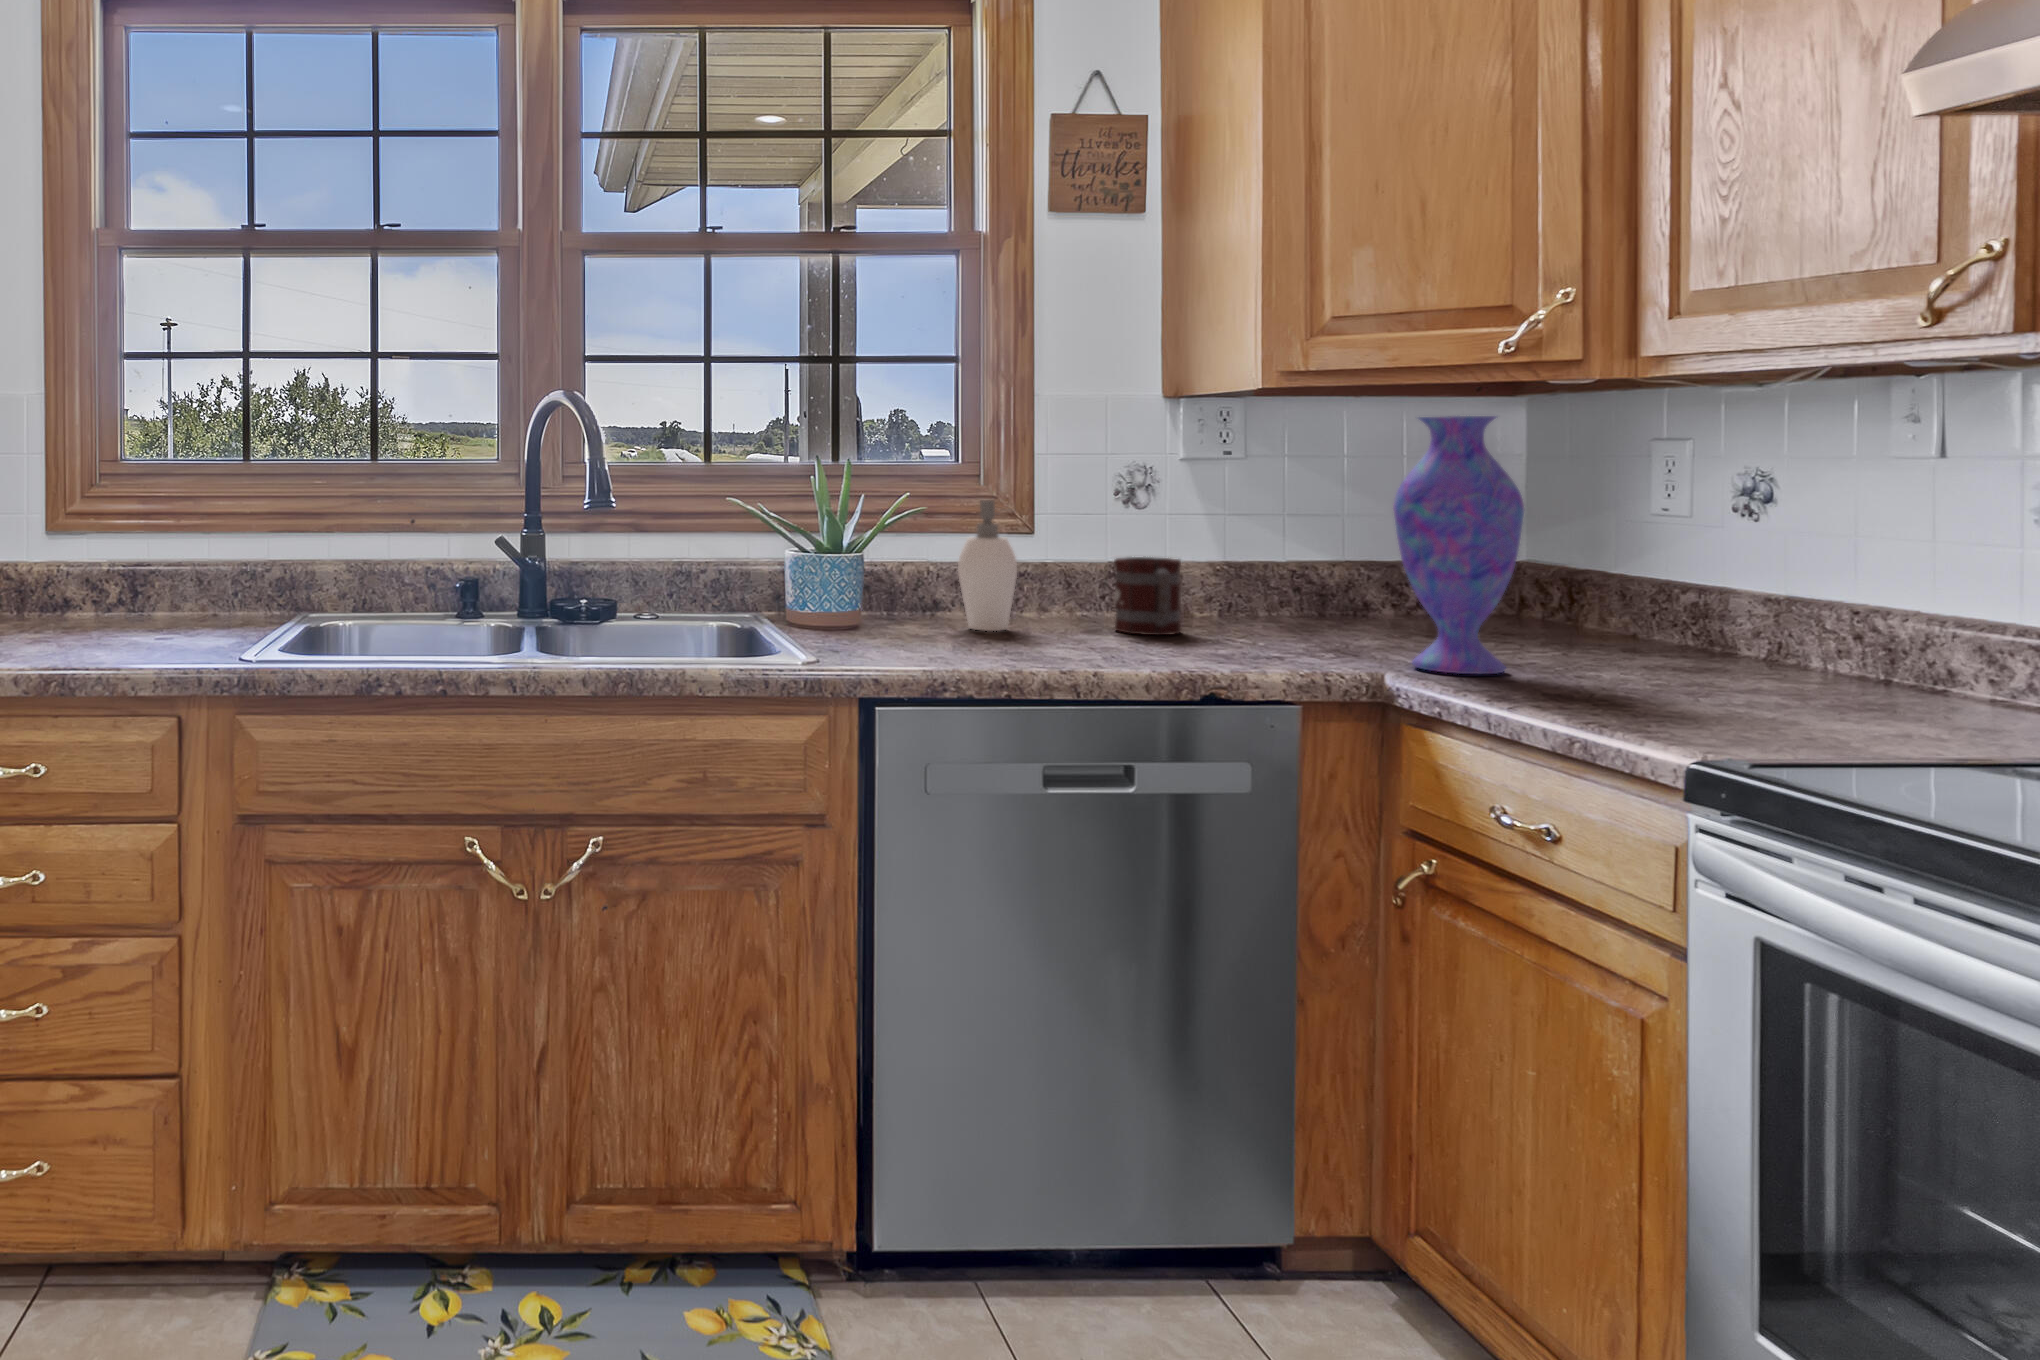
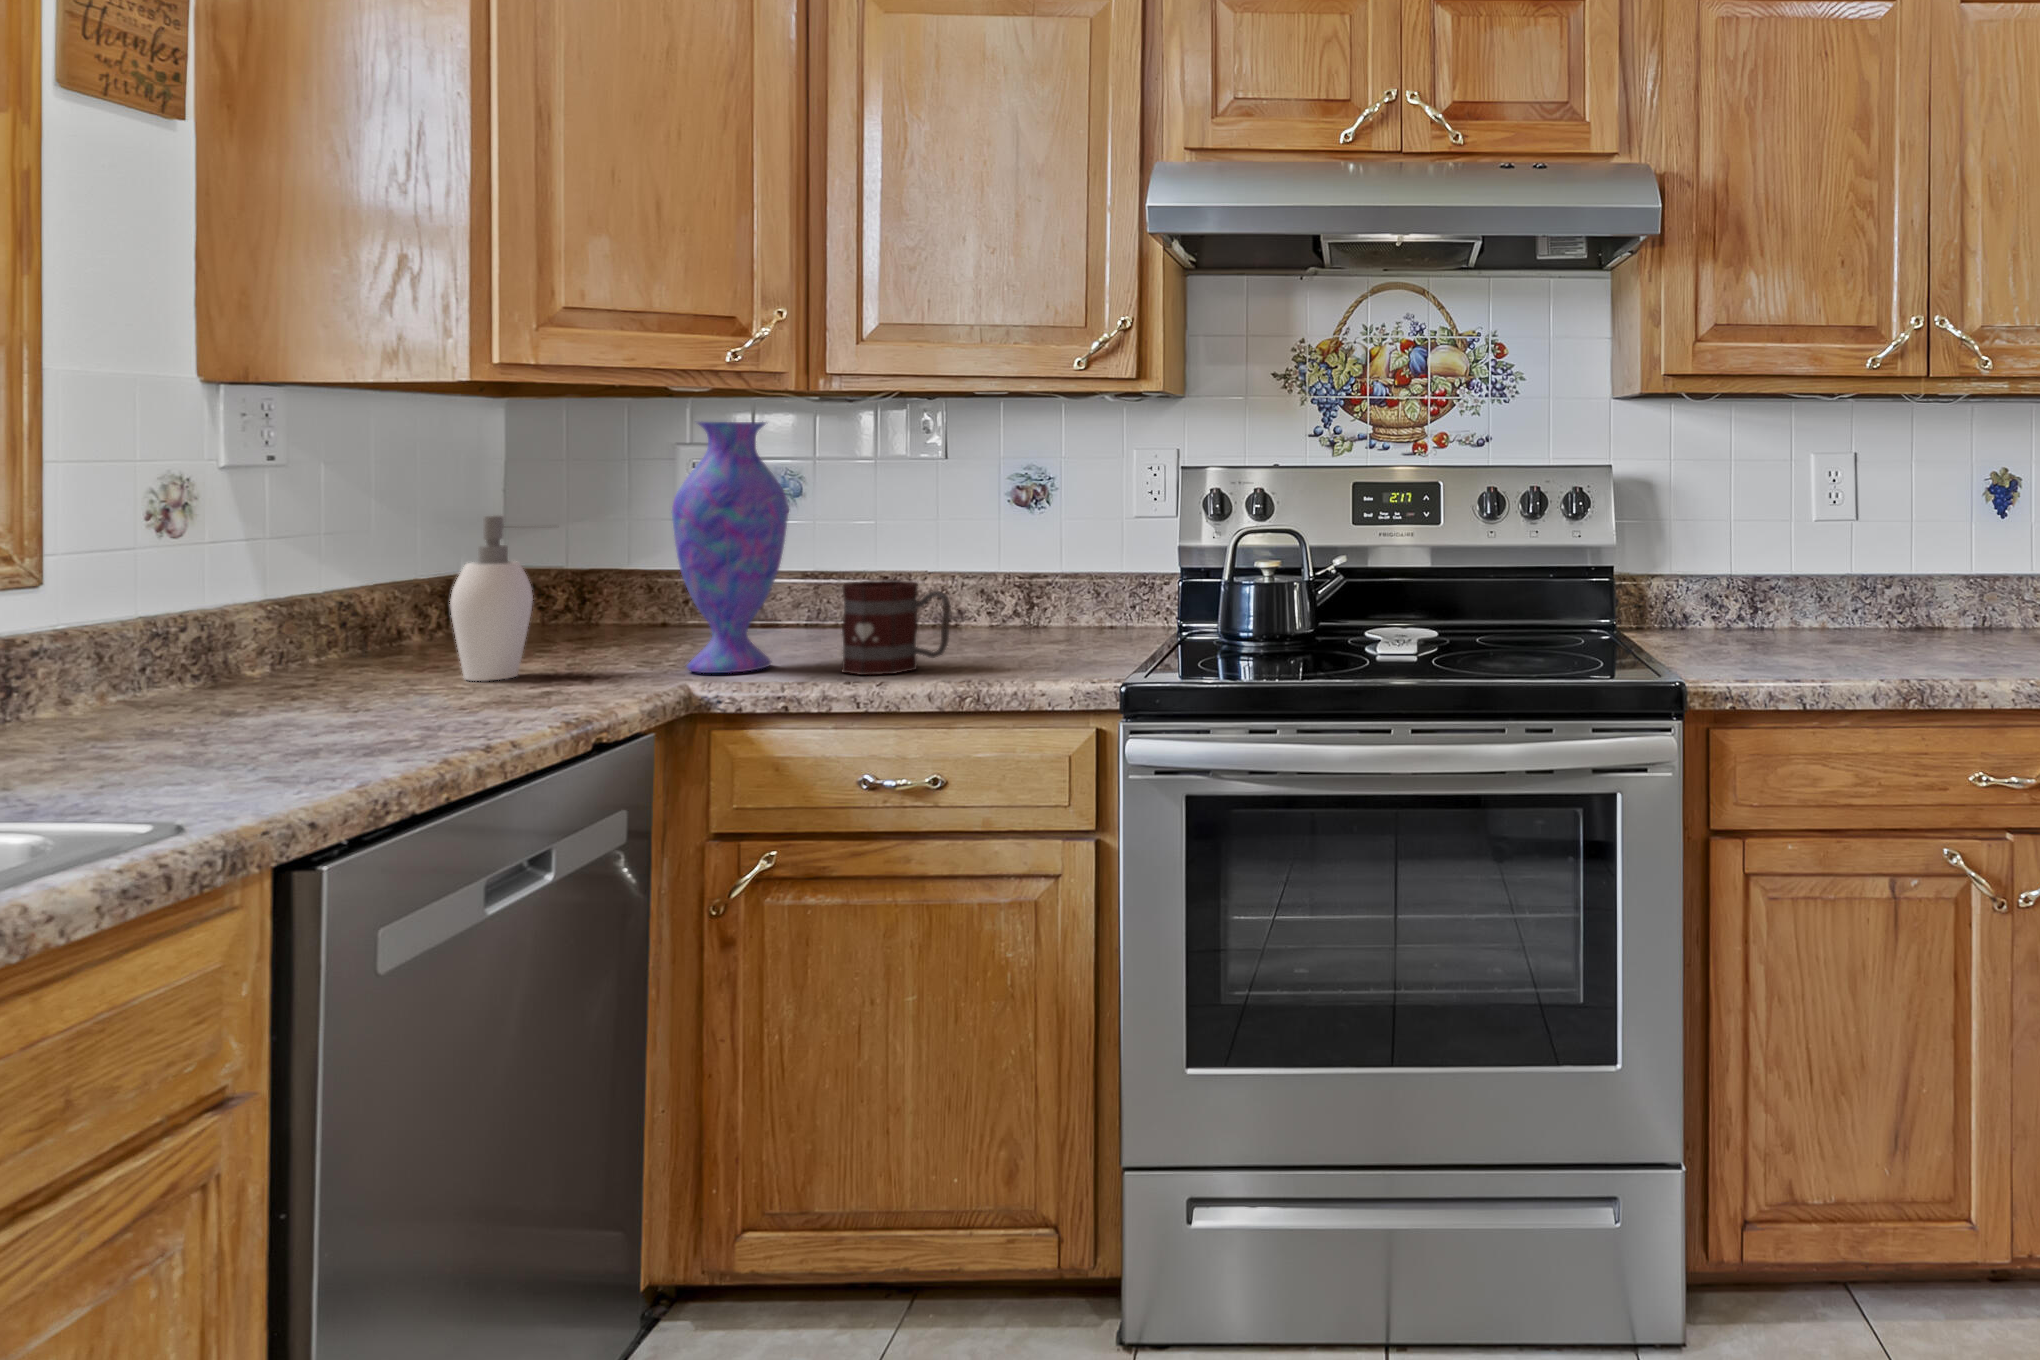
soap dispenser: present [958,500,1017,631] -> present [450,515,551,681]
mug: present [1114,557,1182,635] -> present [842,580,951,675]

